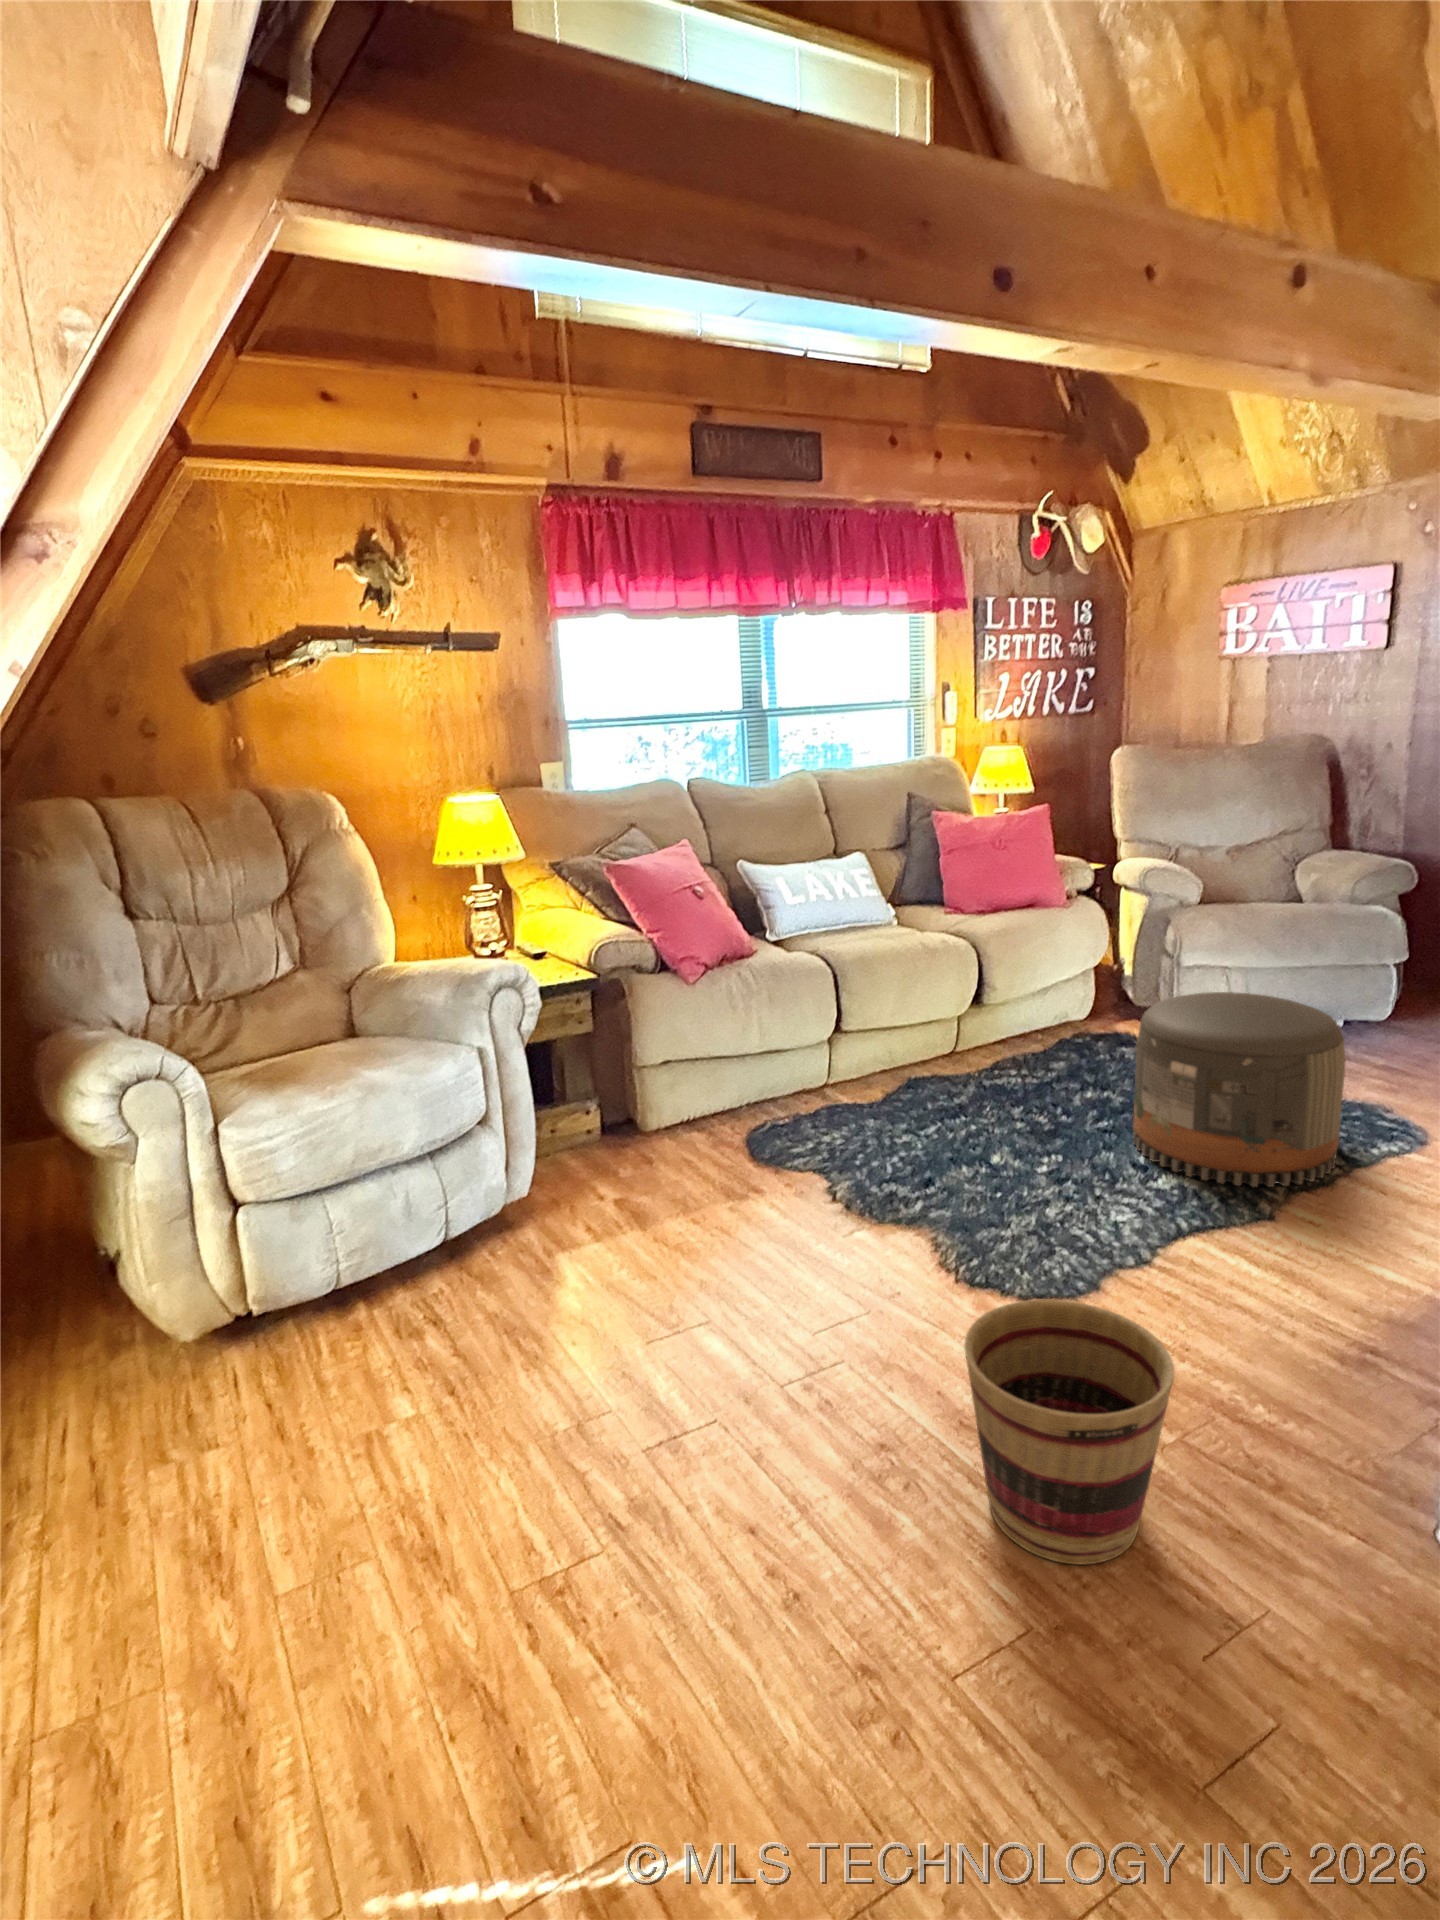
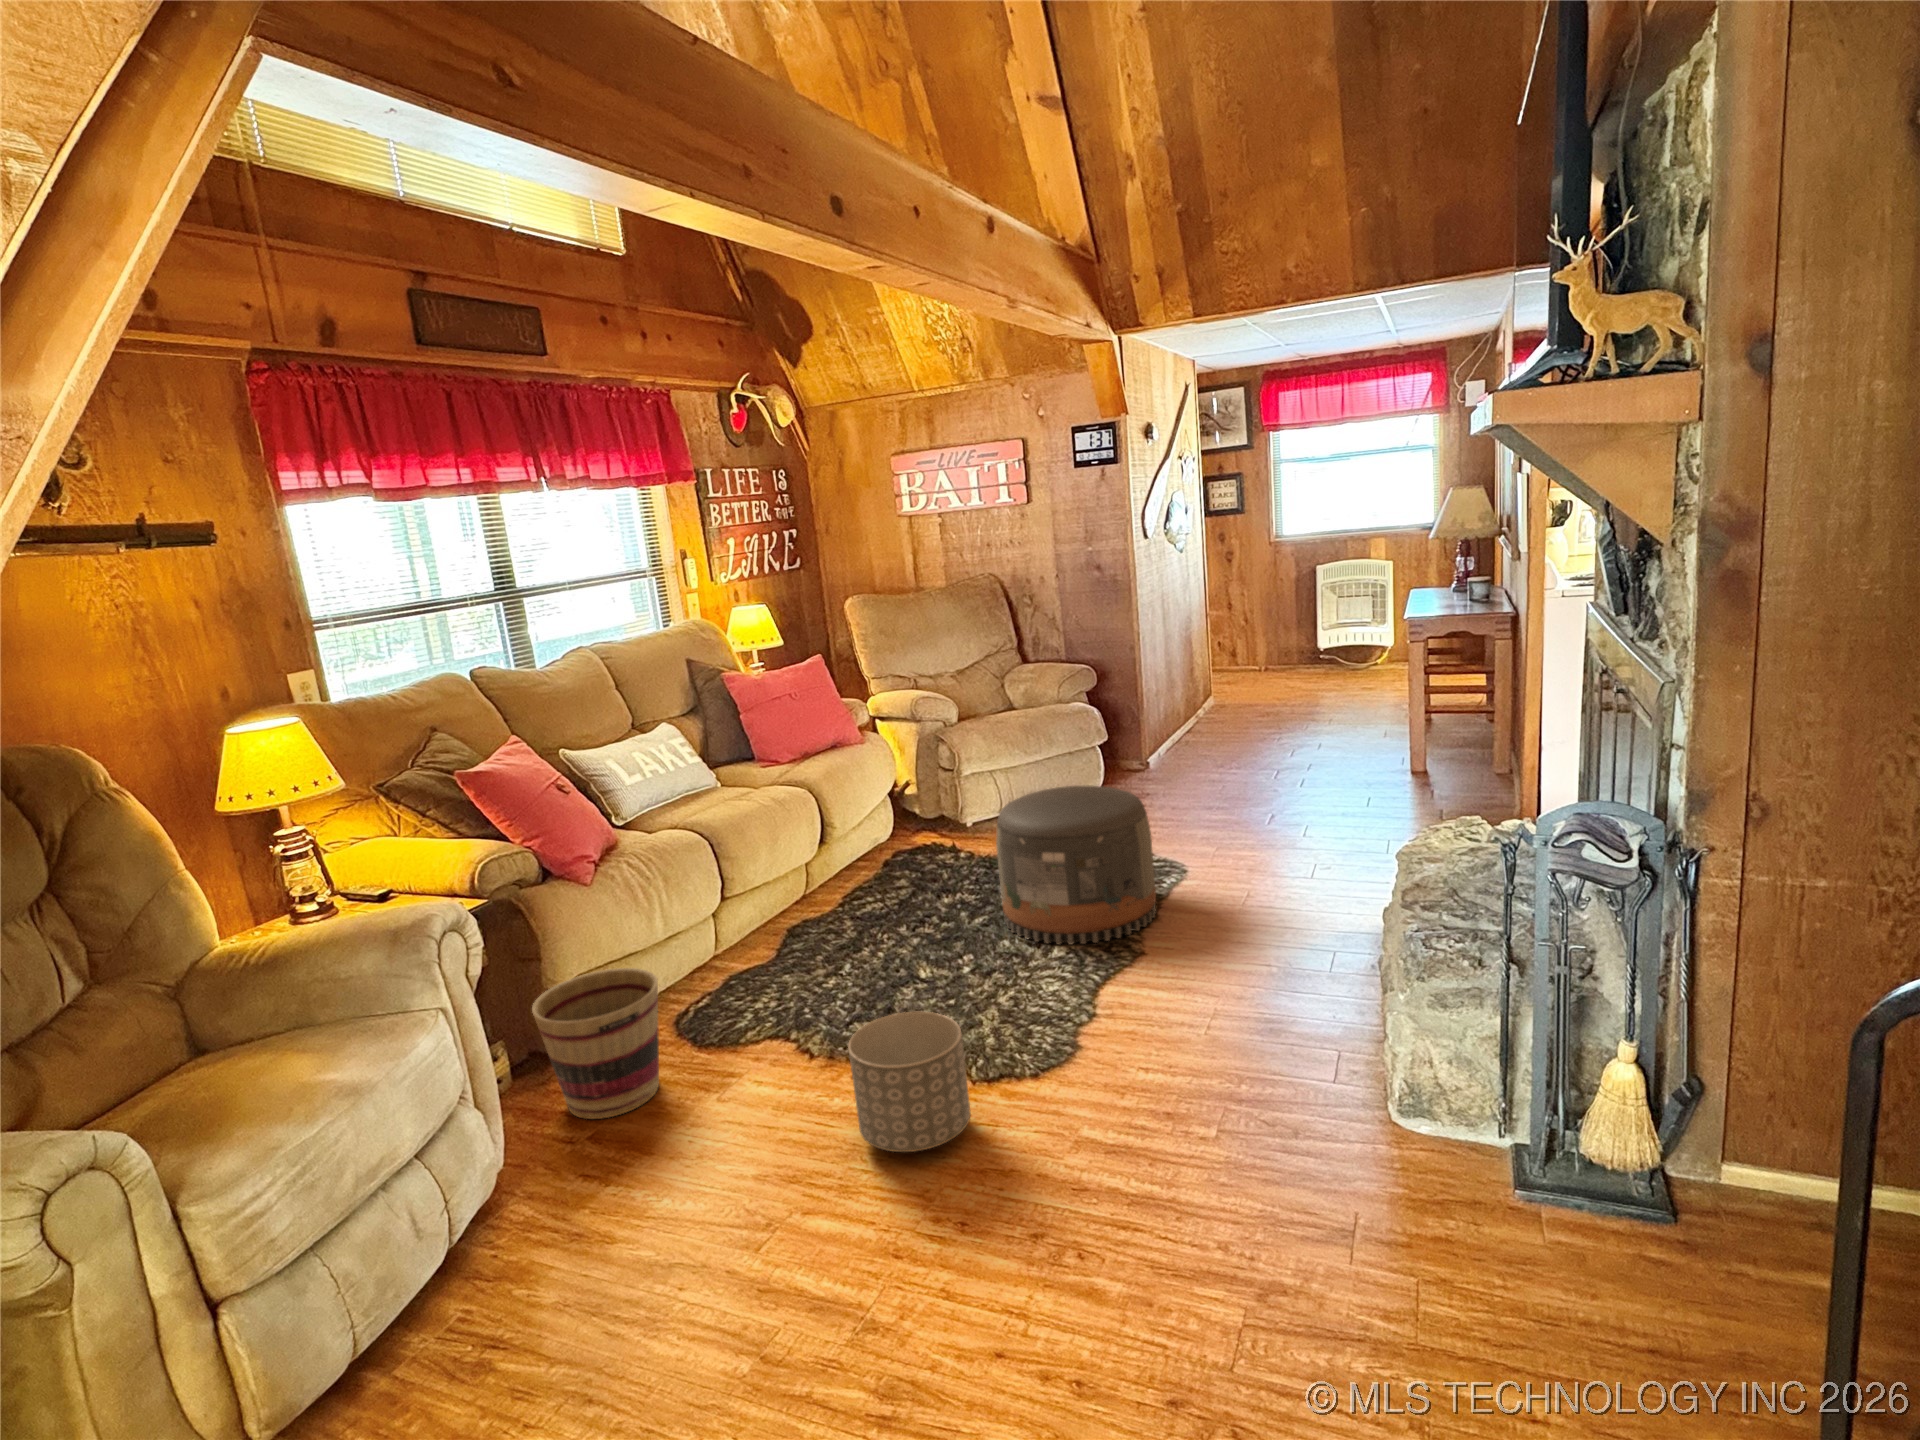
planter: none [797,1175,919,1320] -> present [848,1012,971,1152]
basket: present [964,1300,1174,1564] -> present [532,968,659,1119]

